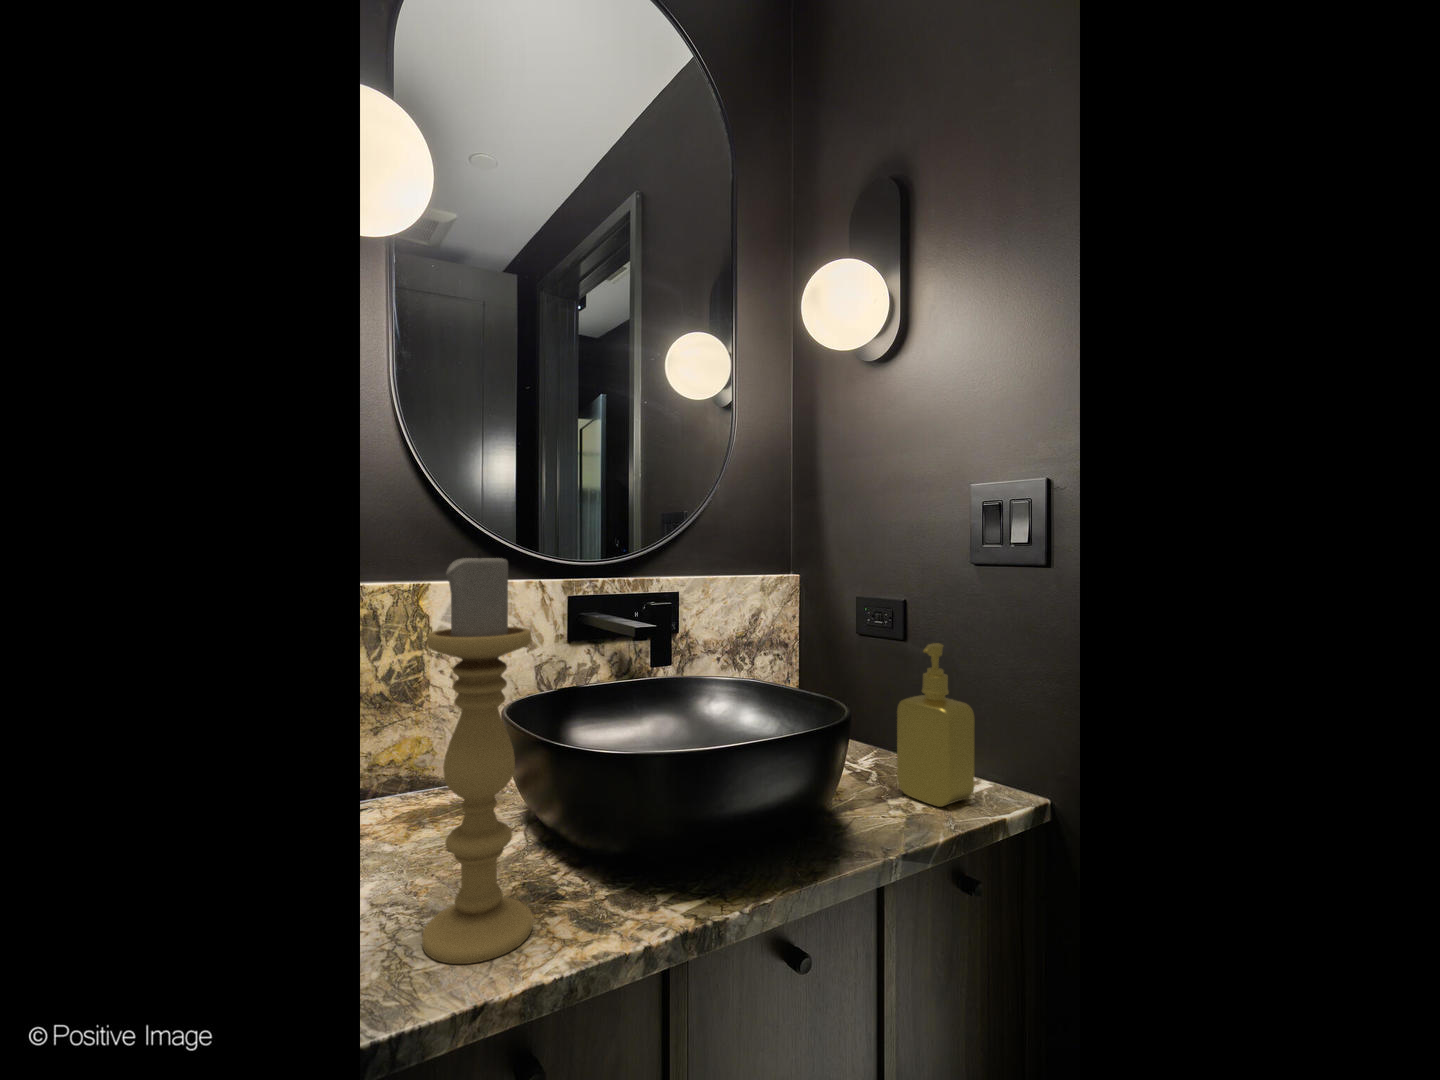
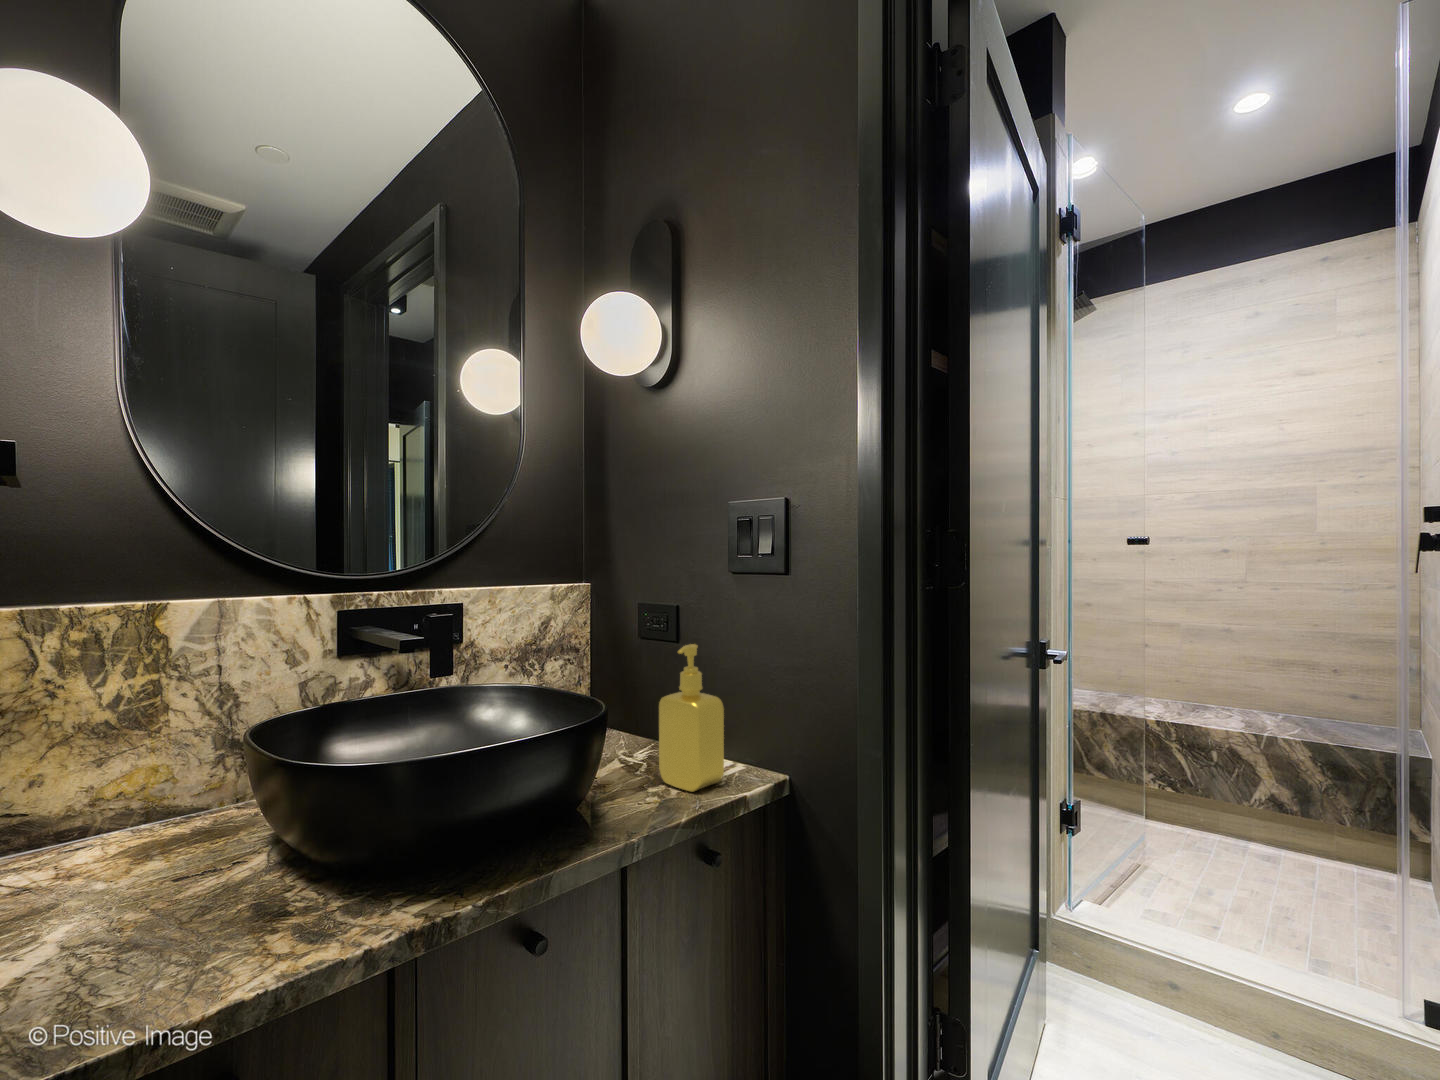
candle holder: present [422,550,533,964] -> none [114,572,249,994]

